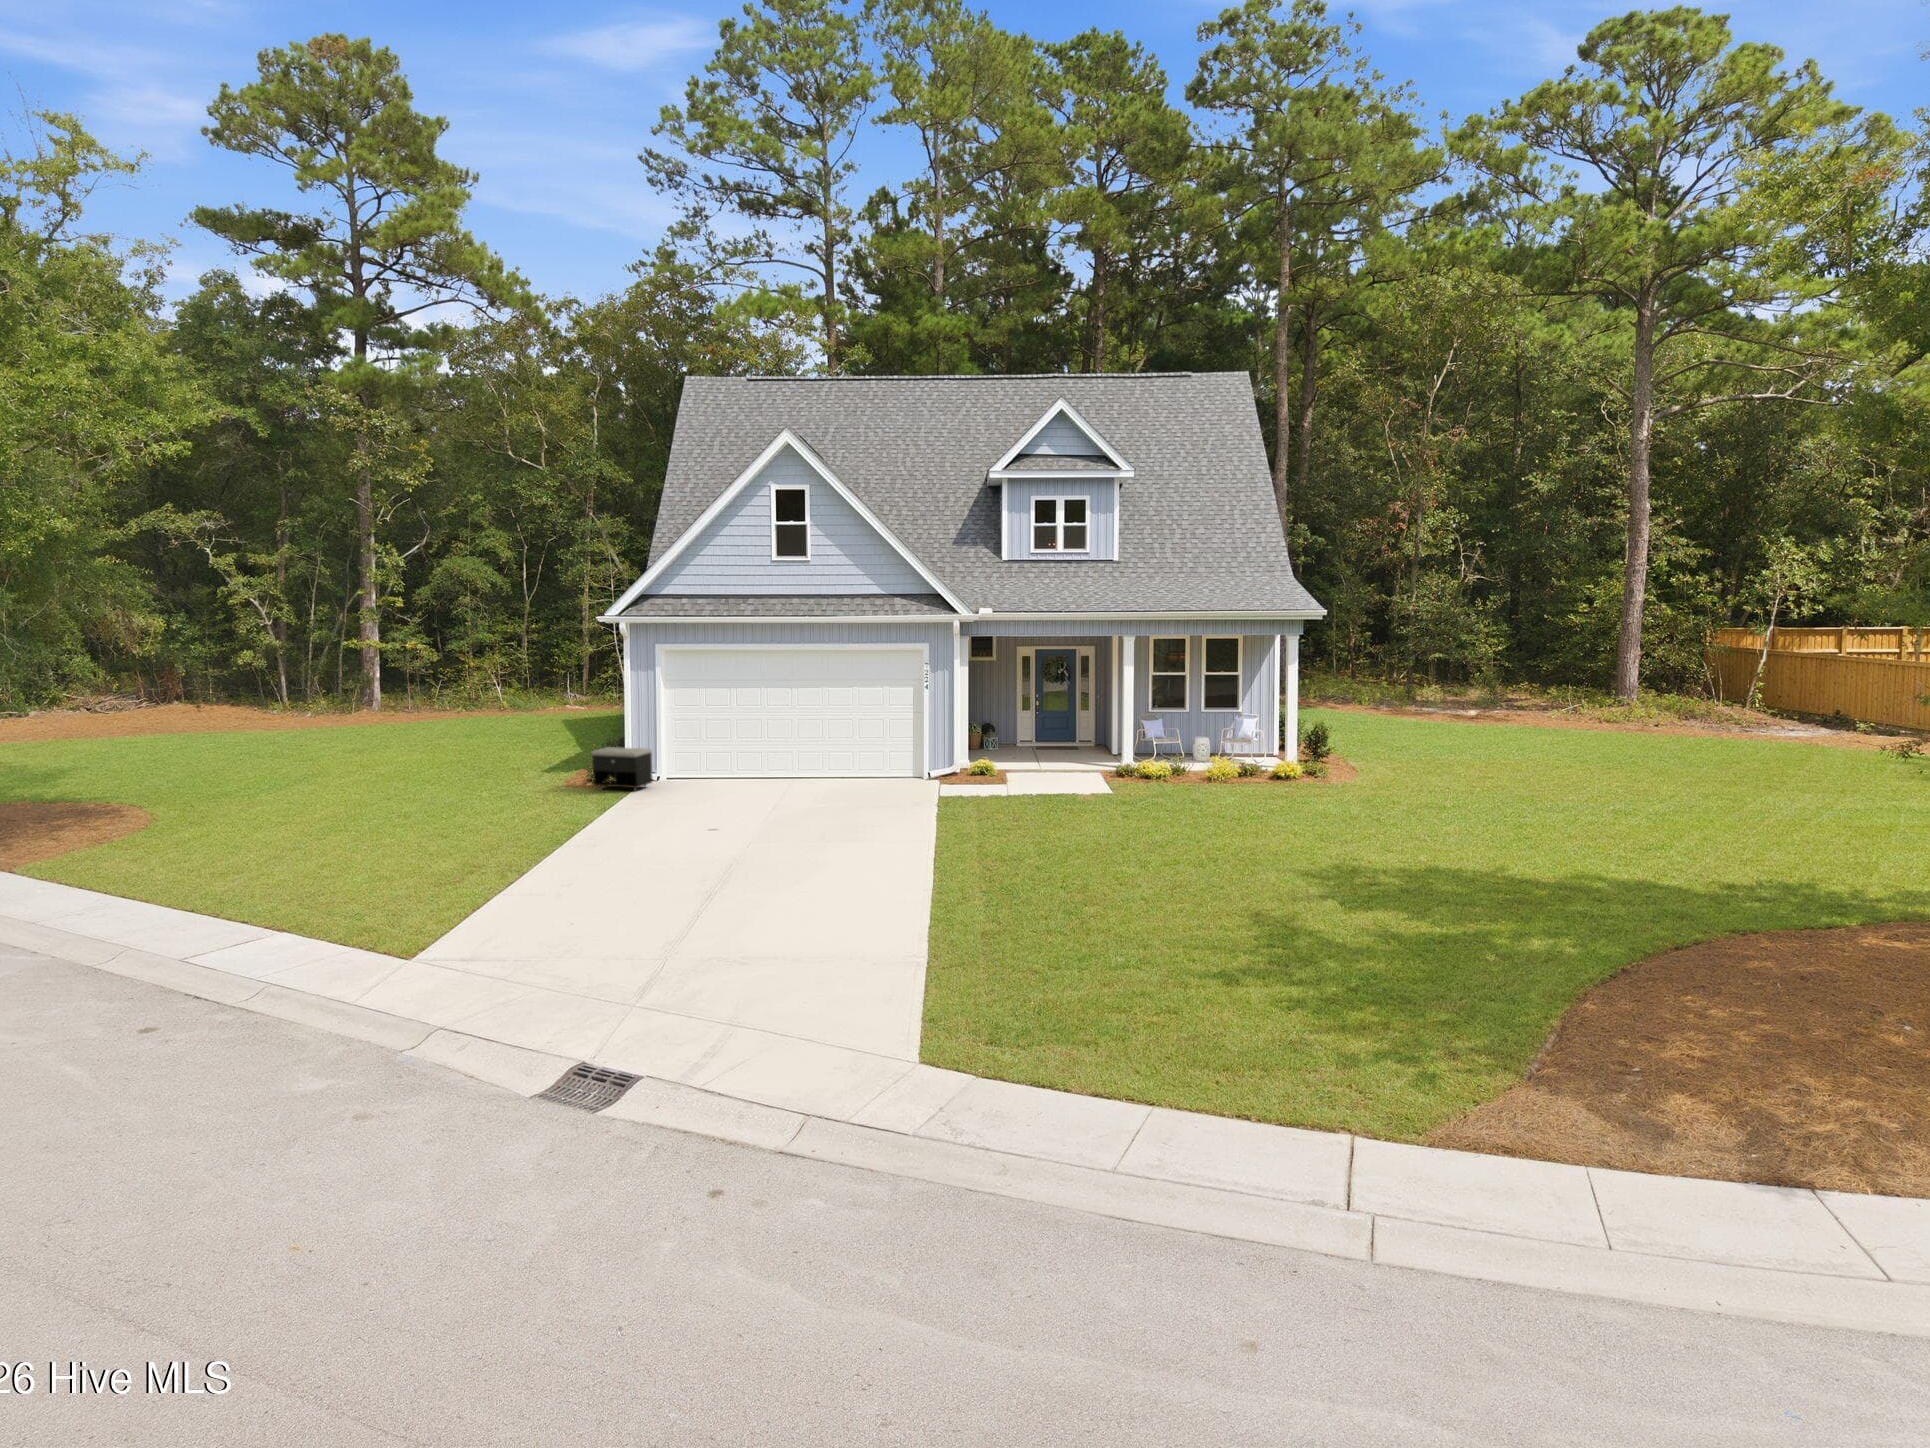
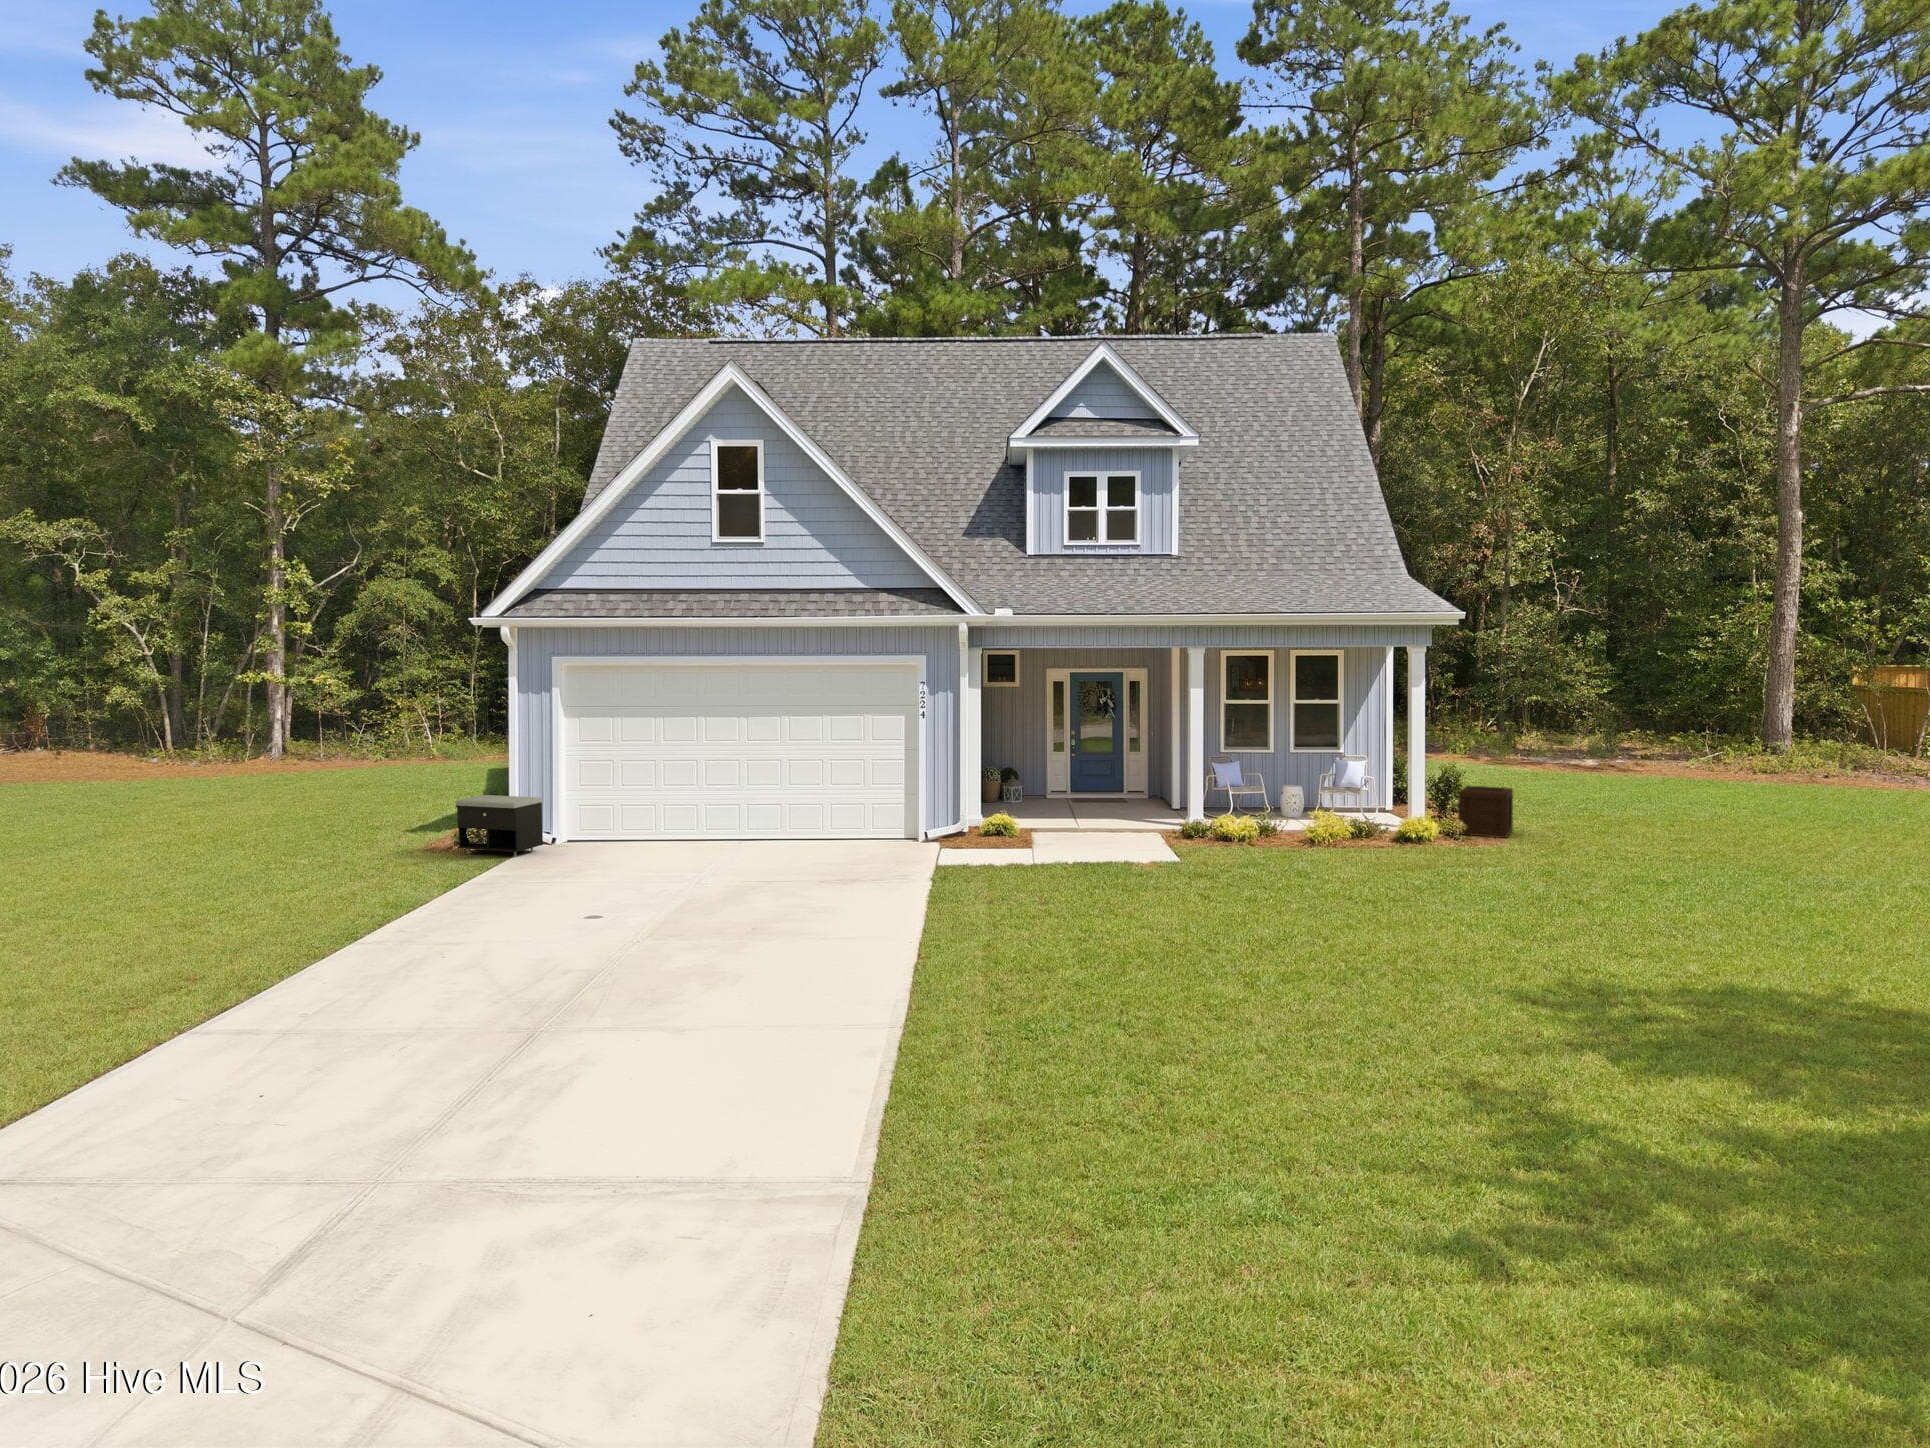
wooden crate: none [1320,736,1363,775] -> present [1458,785,1513,838]

